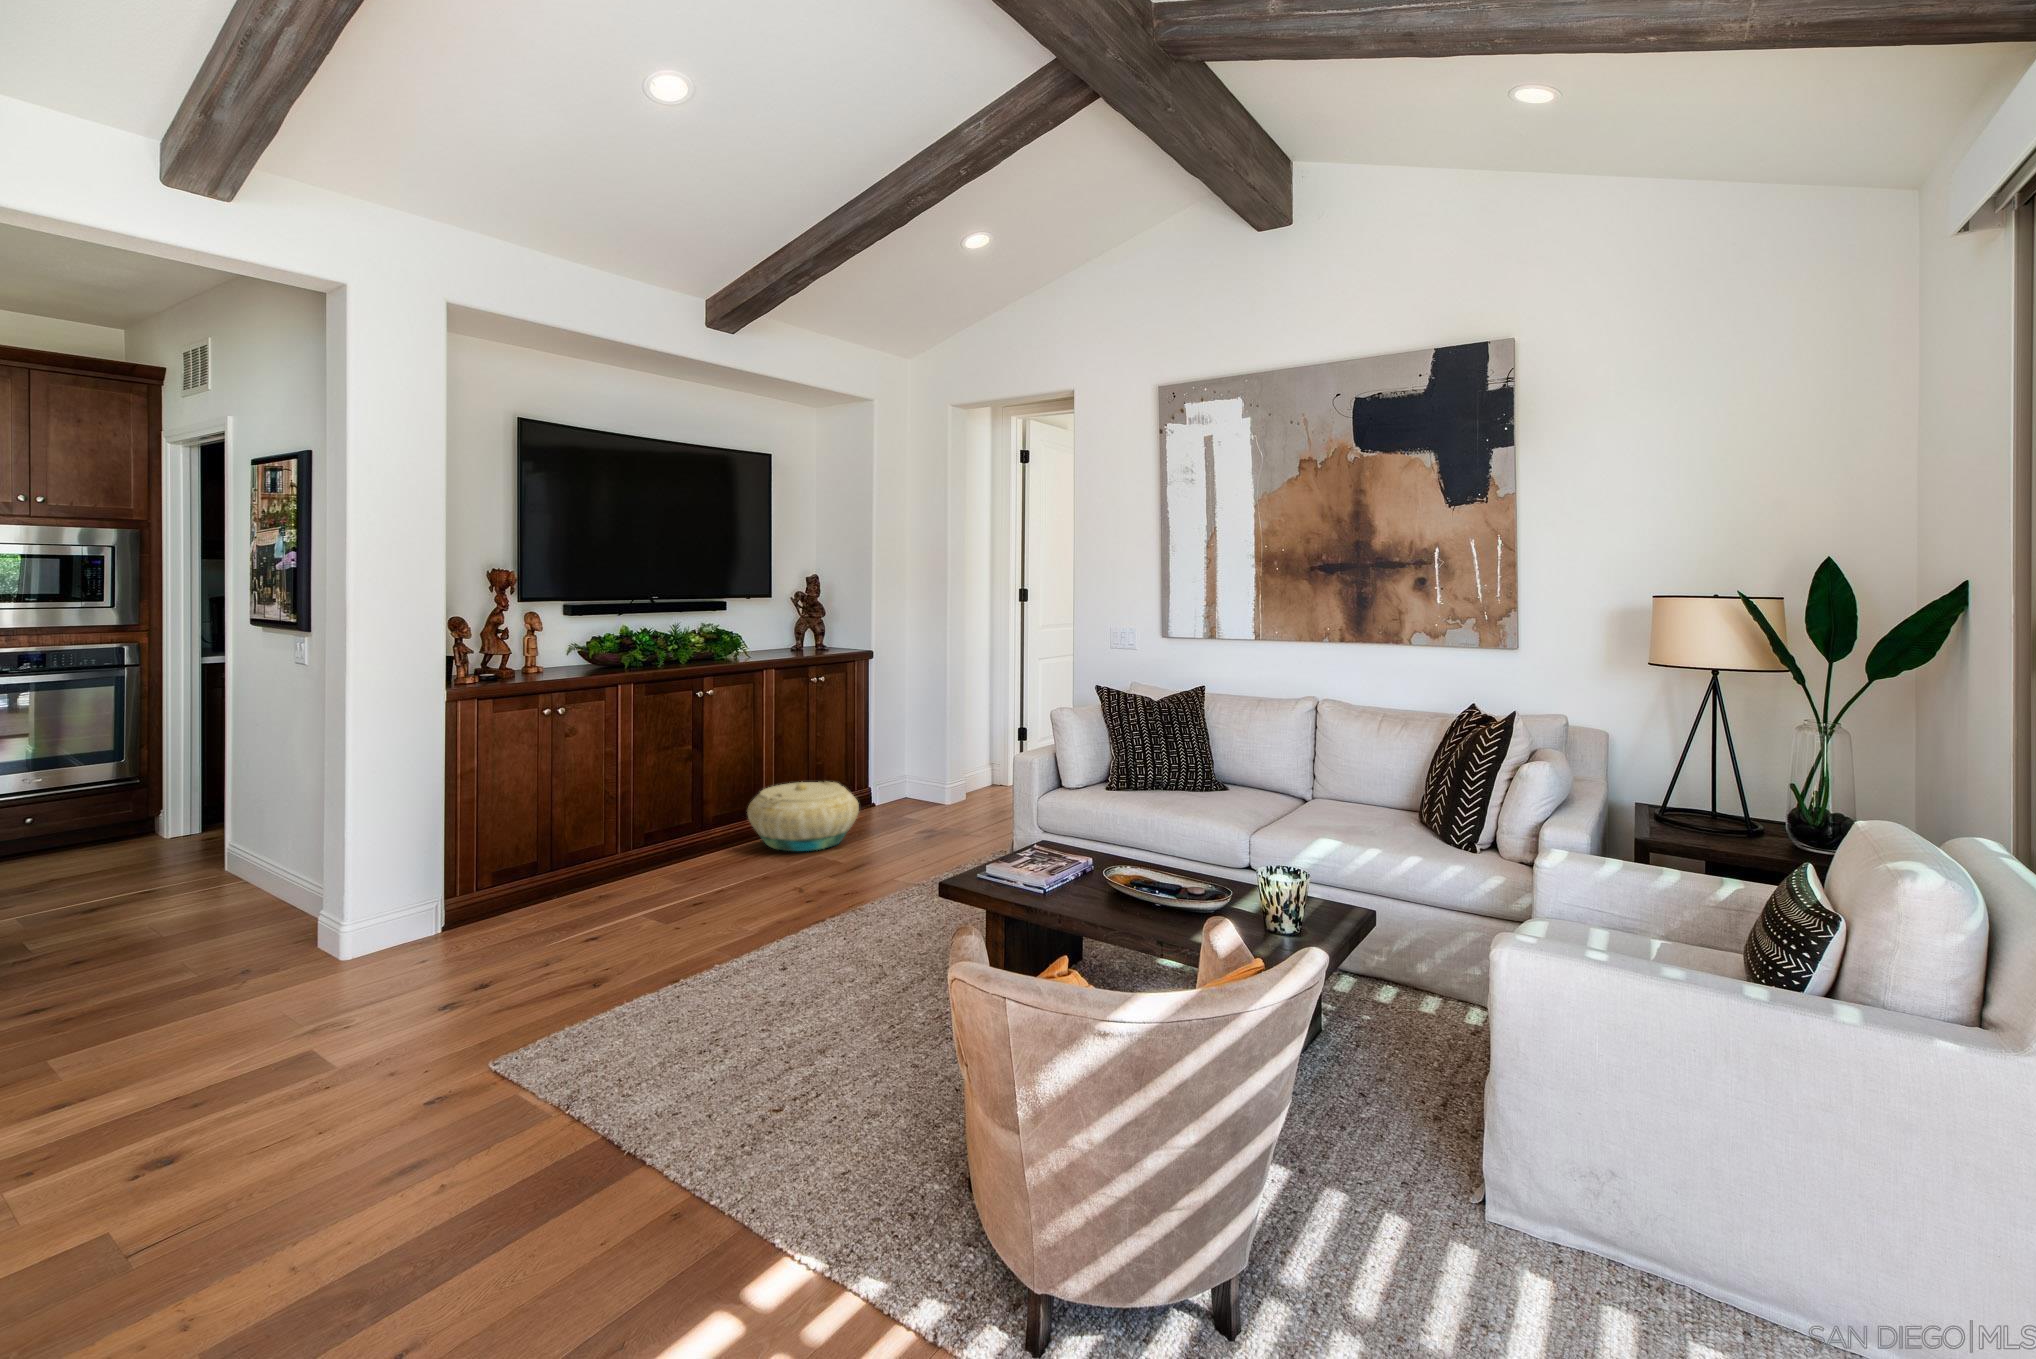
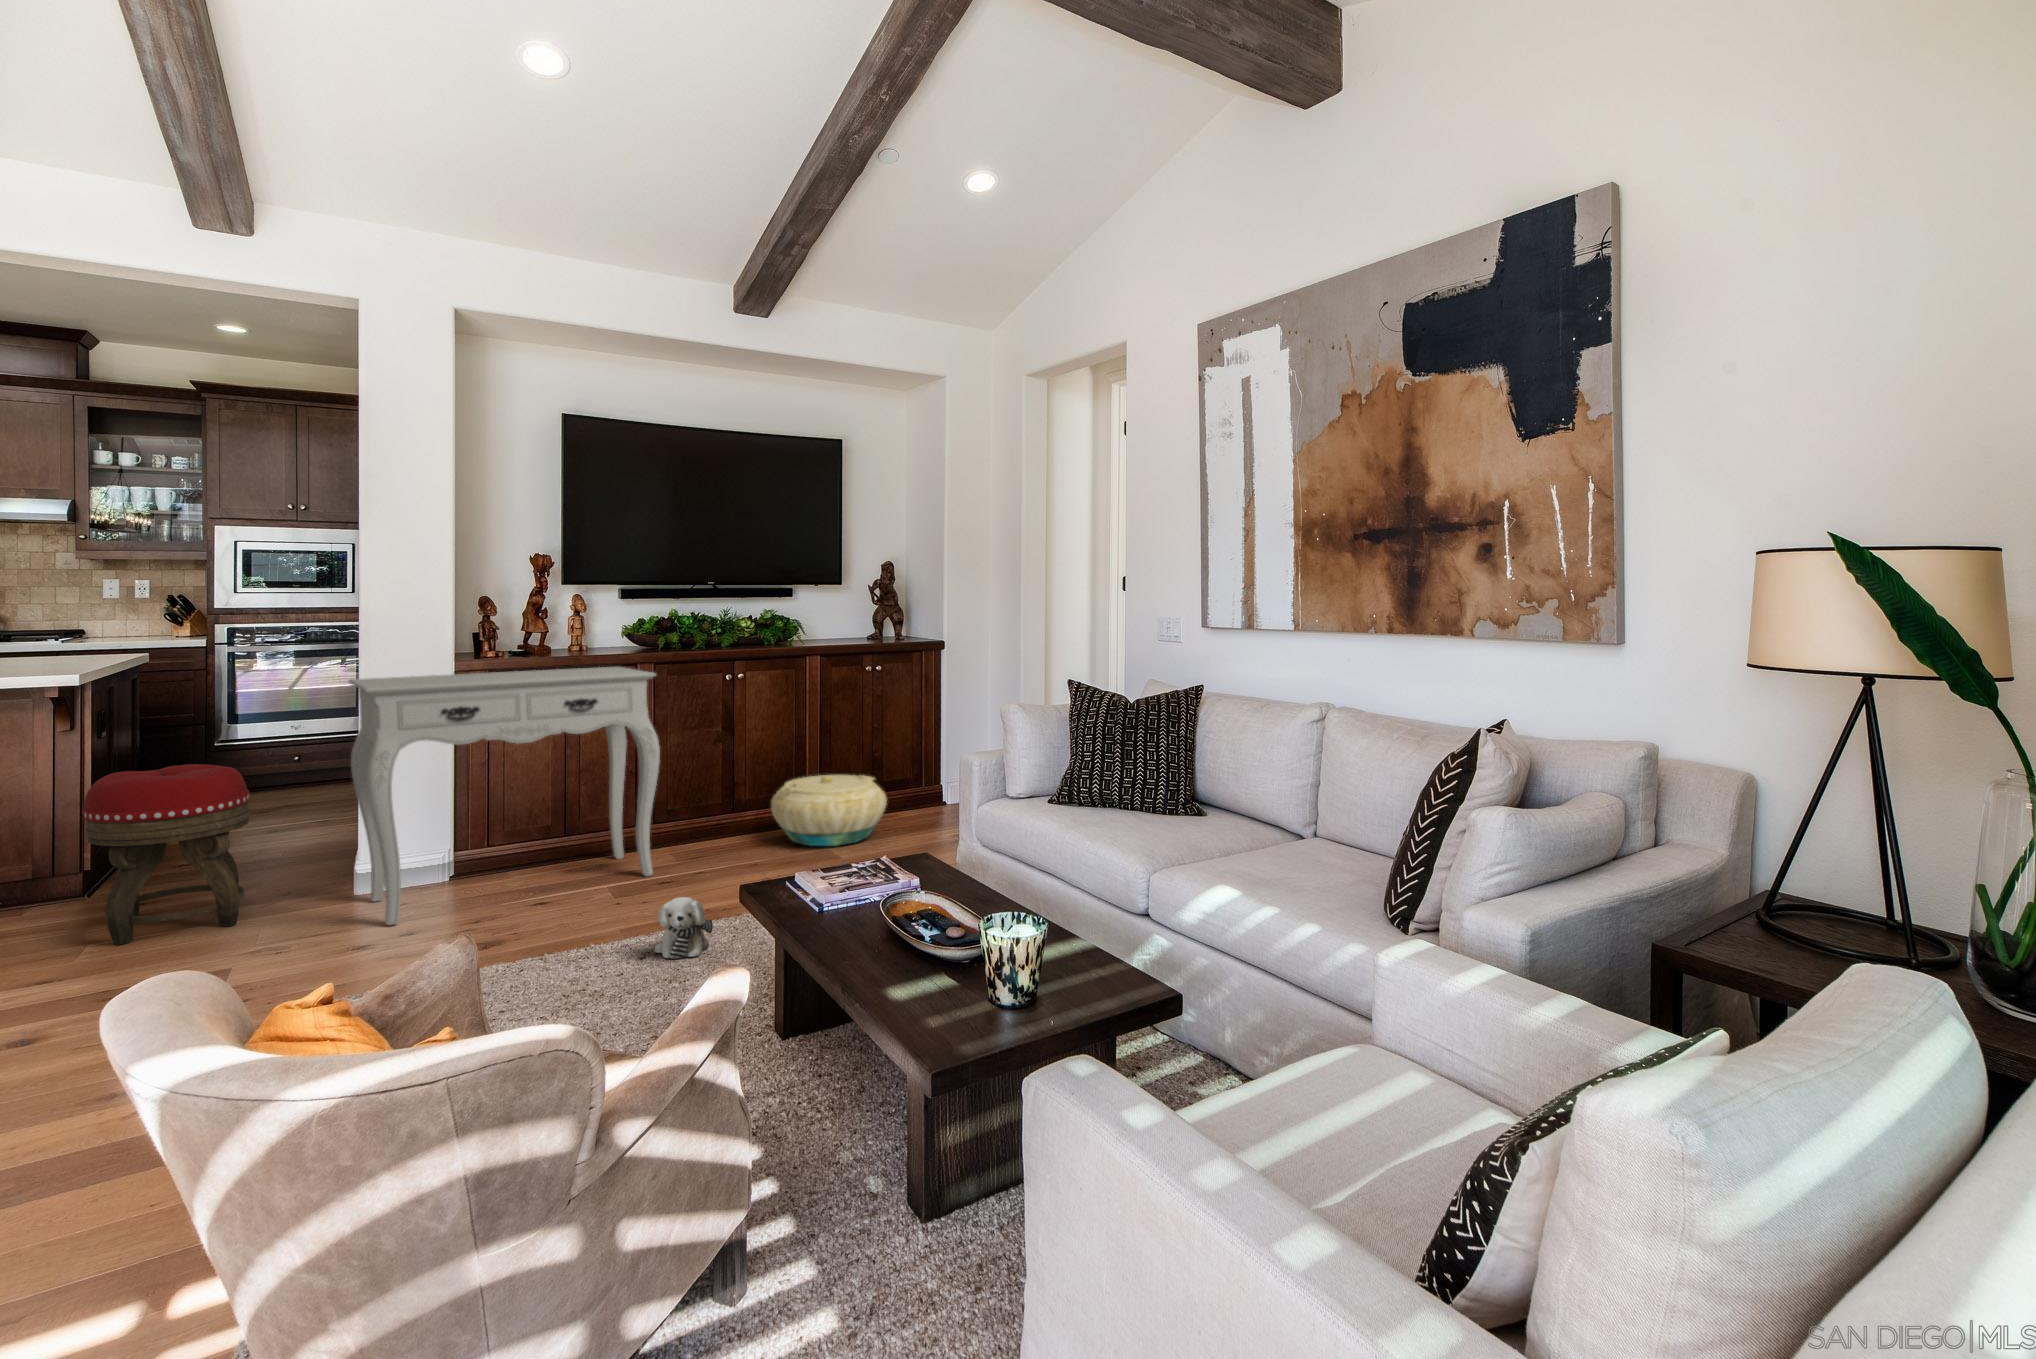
console table: none [372,686,685,966] -> present [349,667,660,926]
footstool: none [84,815,274,1024] -> present [83,764,251,945]
plush toy: none [783,898,834,956] -> present [655,897,713,959]

